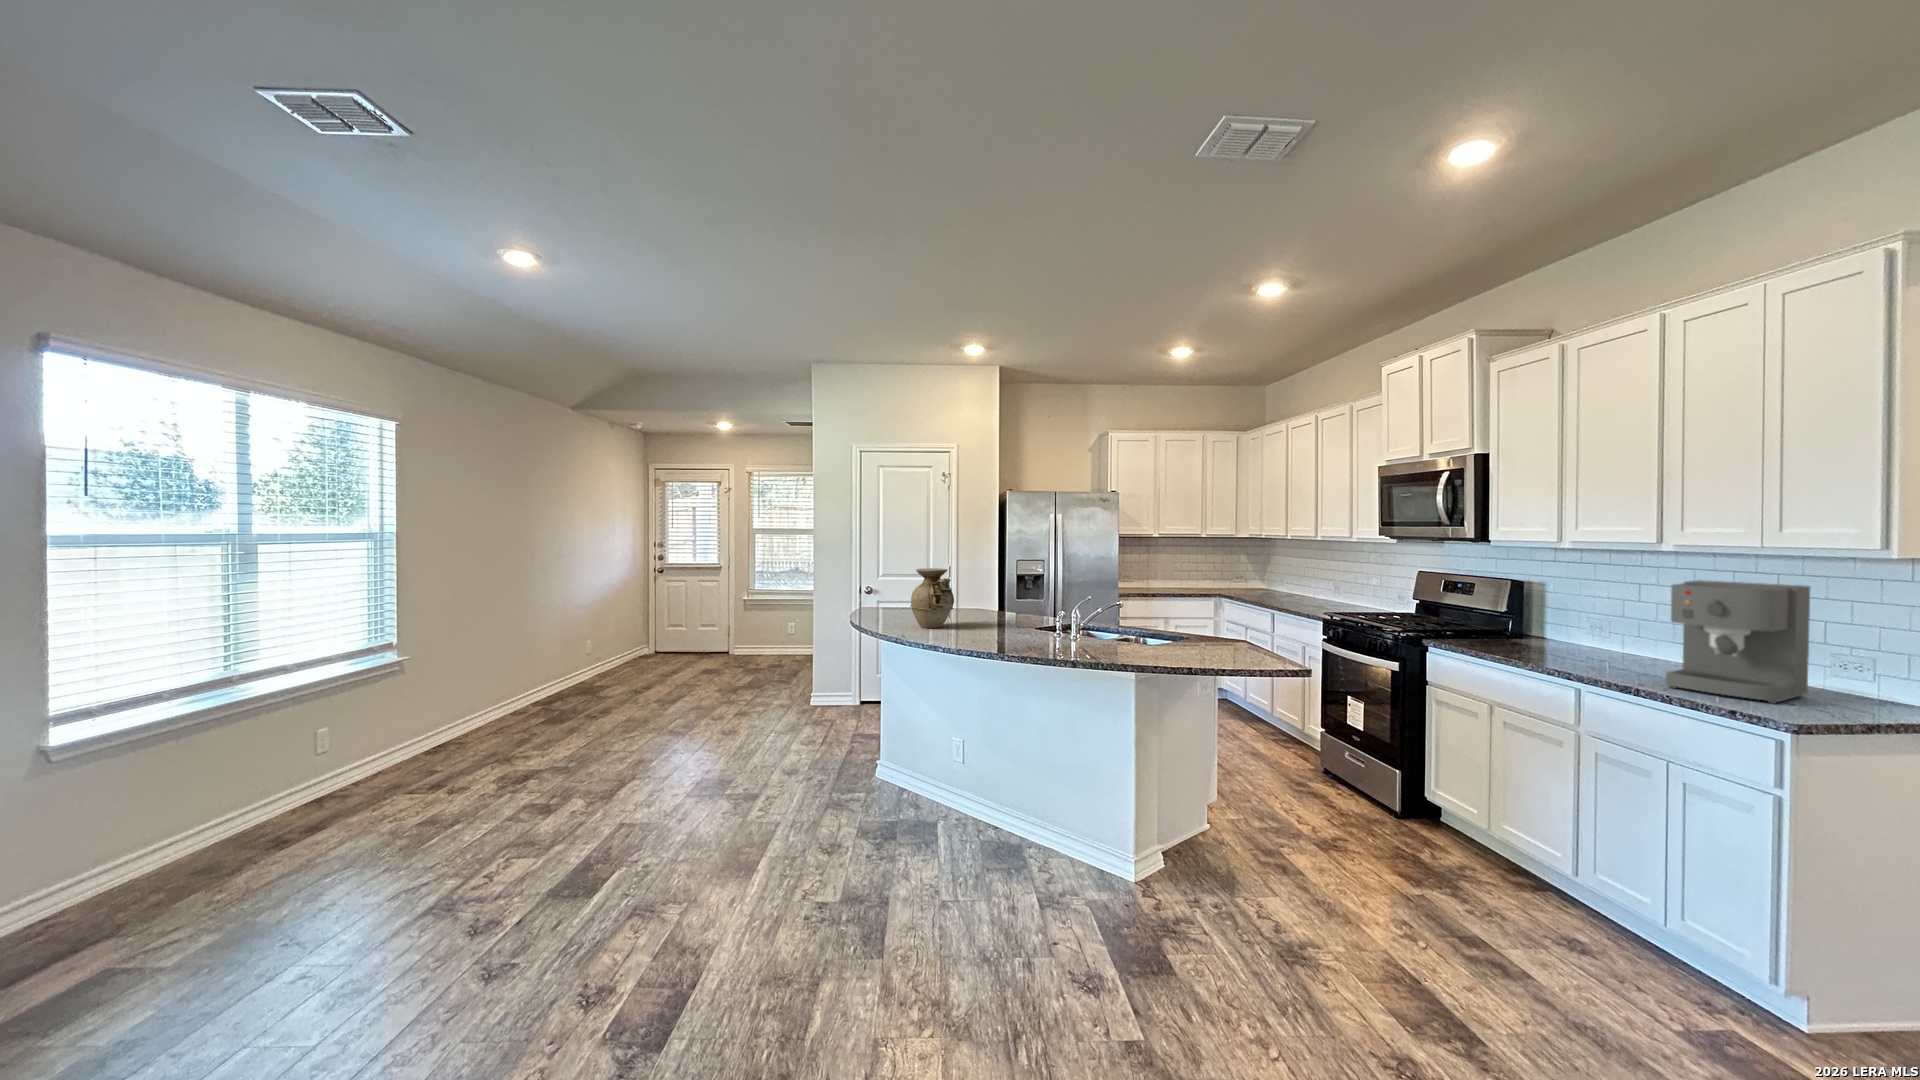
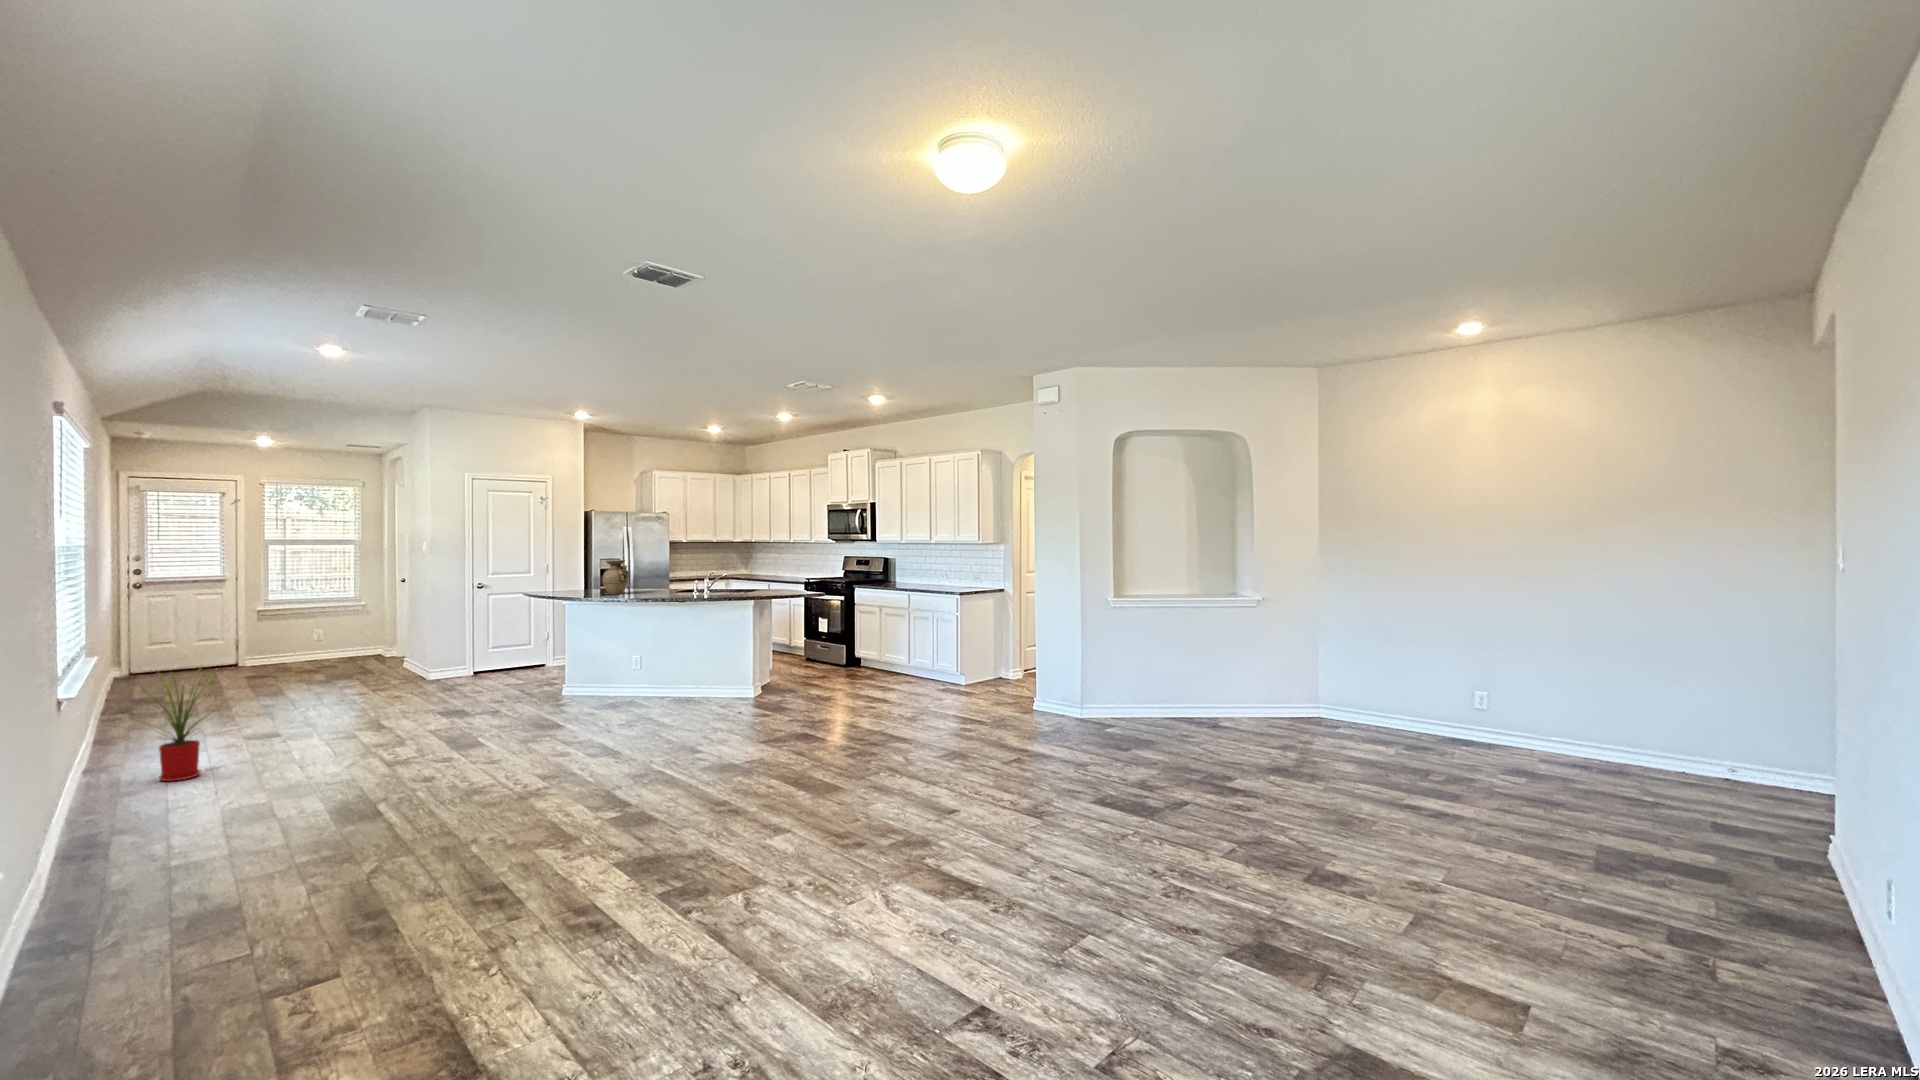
coffee maker: present [1666,580,1810,704] -> none [927,552,960,589]
house plant: none [103,708,287,890] -> present [145,673,223,781]

